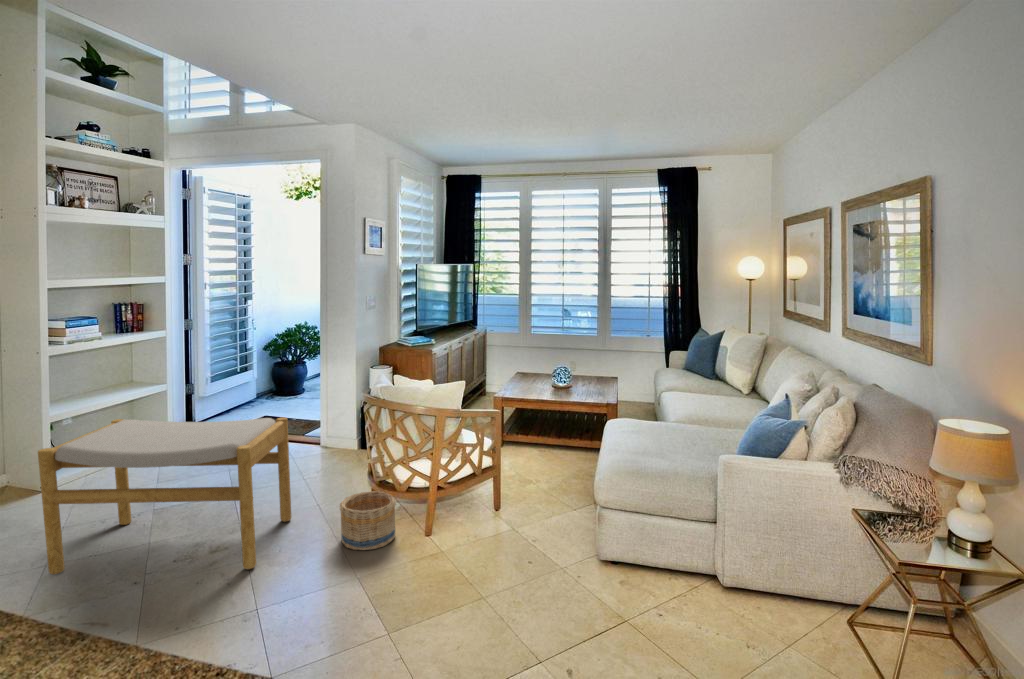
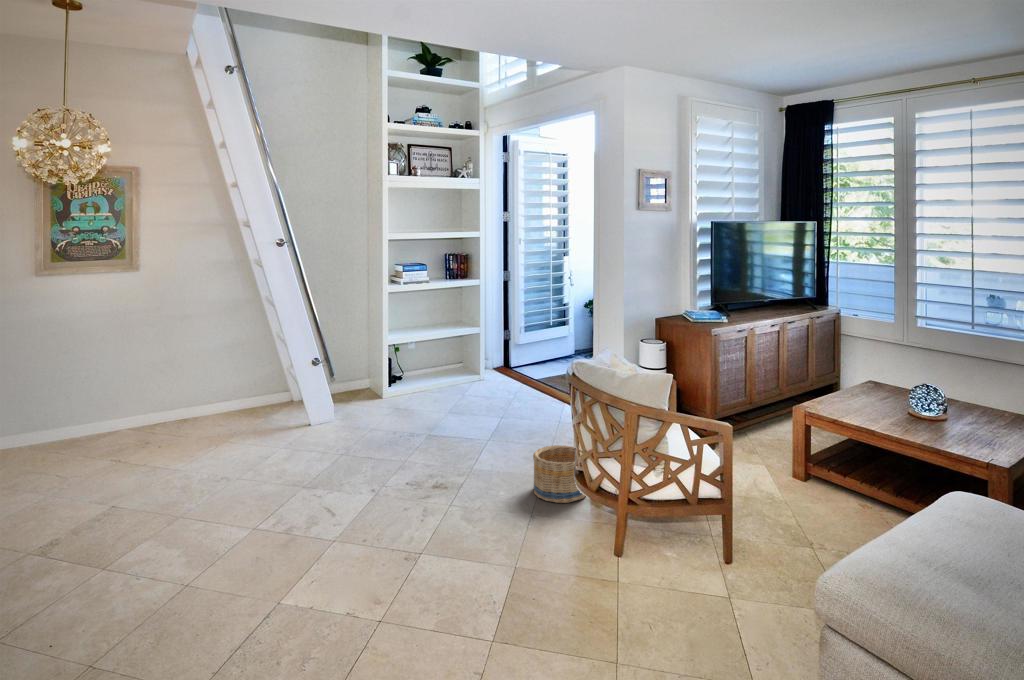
footstool: present [38,417,291,575] -> none [332,346,513,488]

